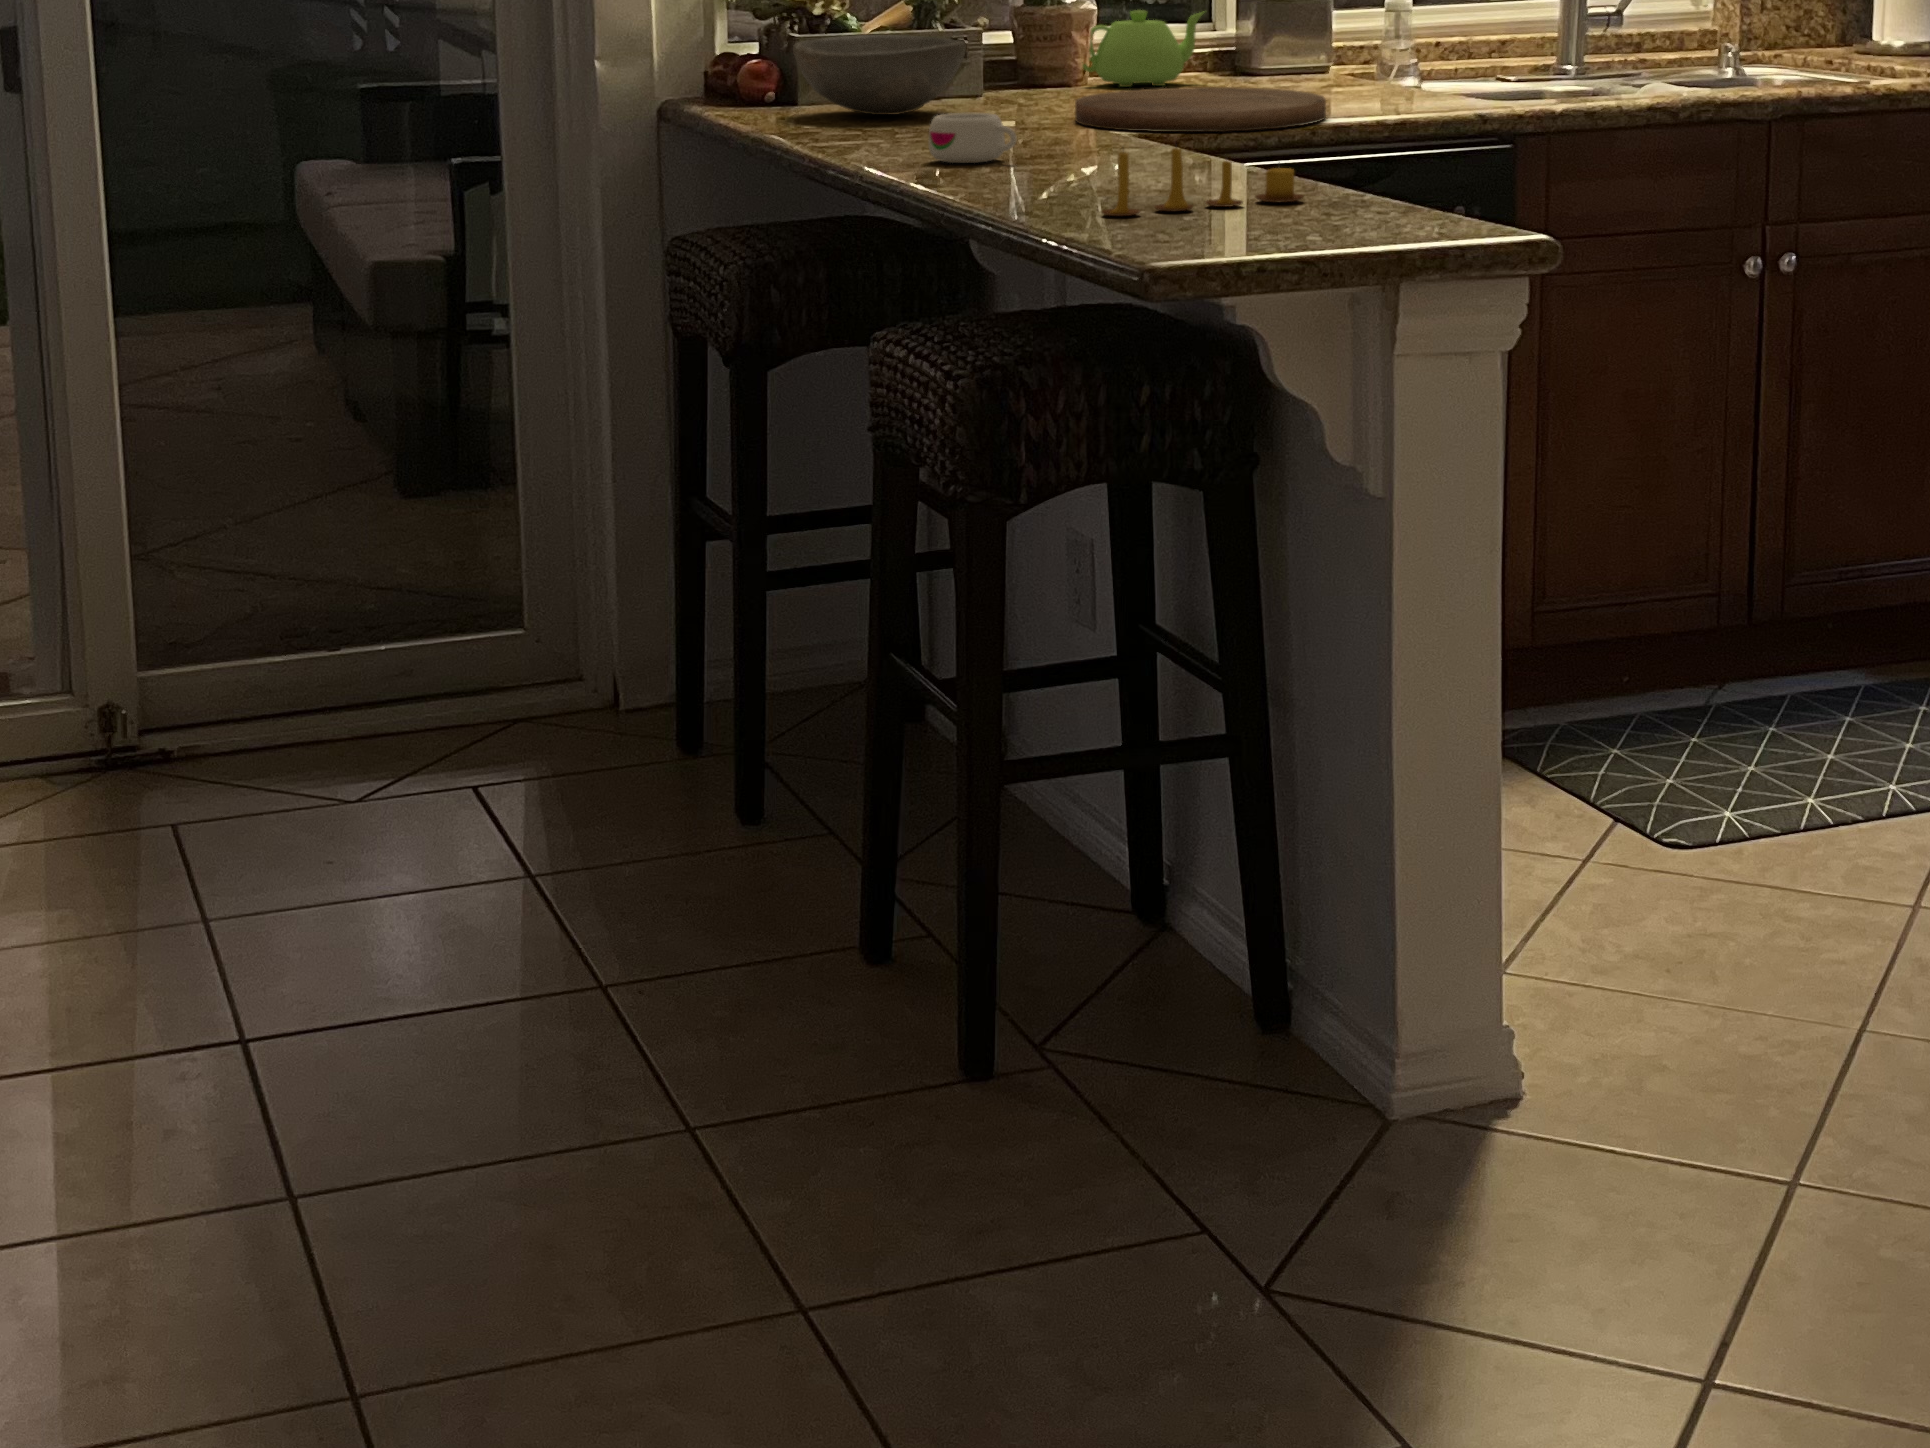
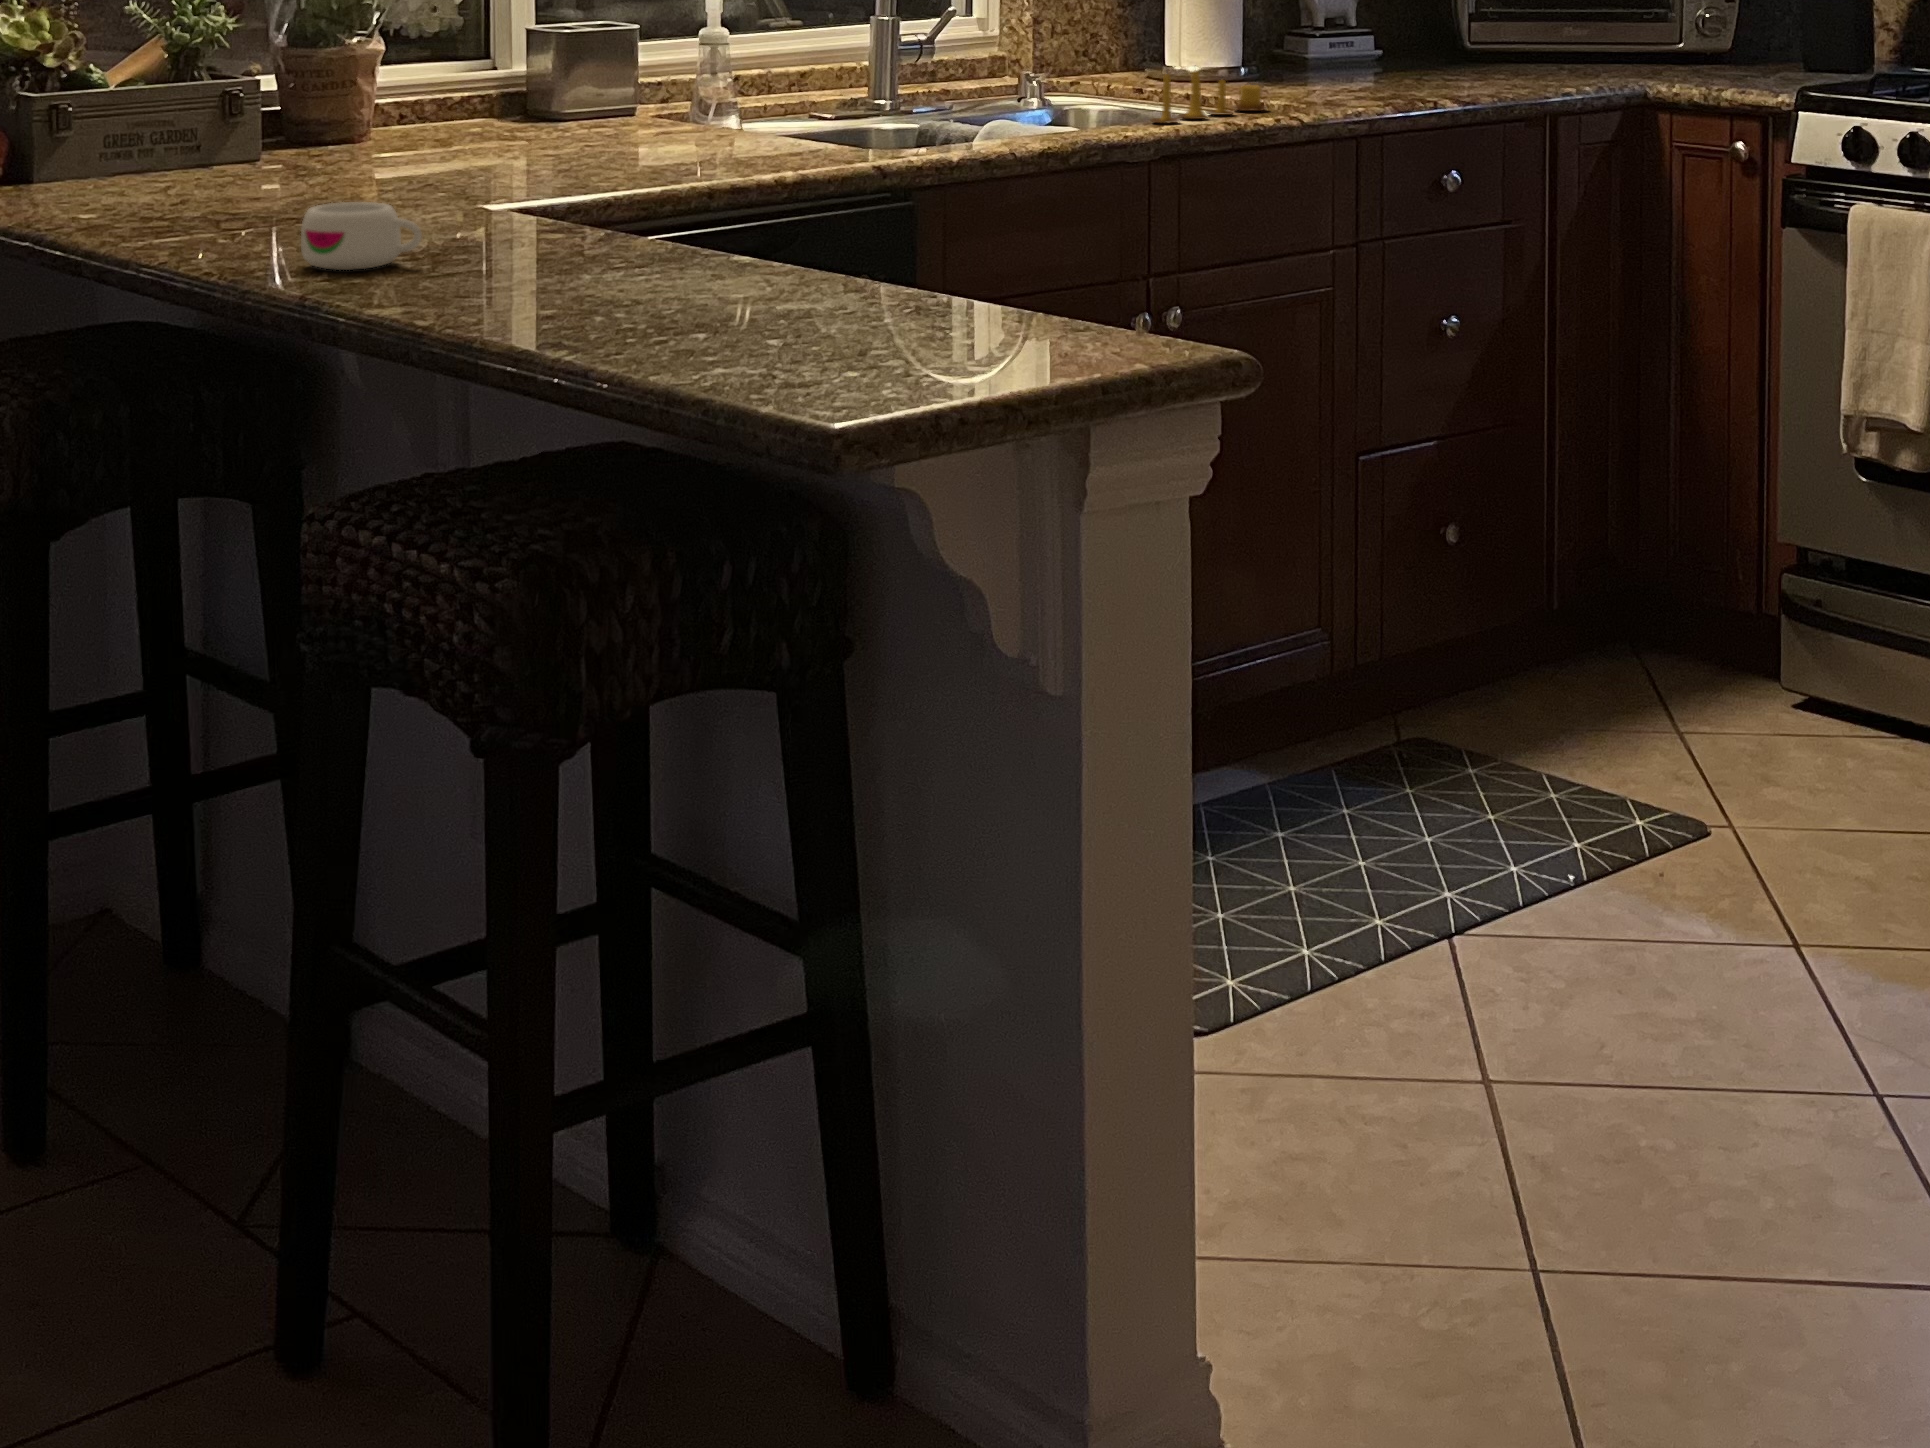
teapot: present [1083,10,1204,87] -> none [358,50,502,142]
bowl: present [793,35,966,115] -> none [35,91,262,194]
cutting board: present [1075,87,1326,132] -> none [411,145,716,209]
candle: present [1102,148,1303,216] -> present [1152,71,1268,123]

